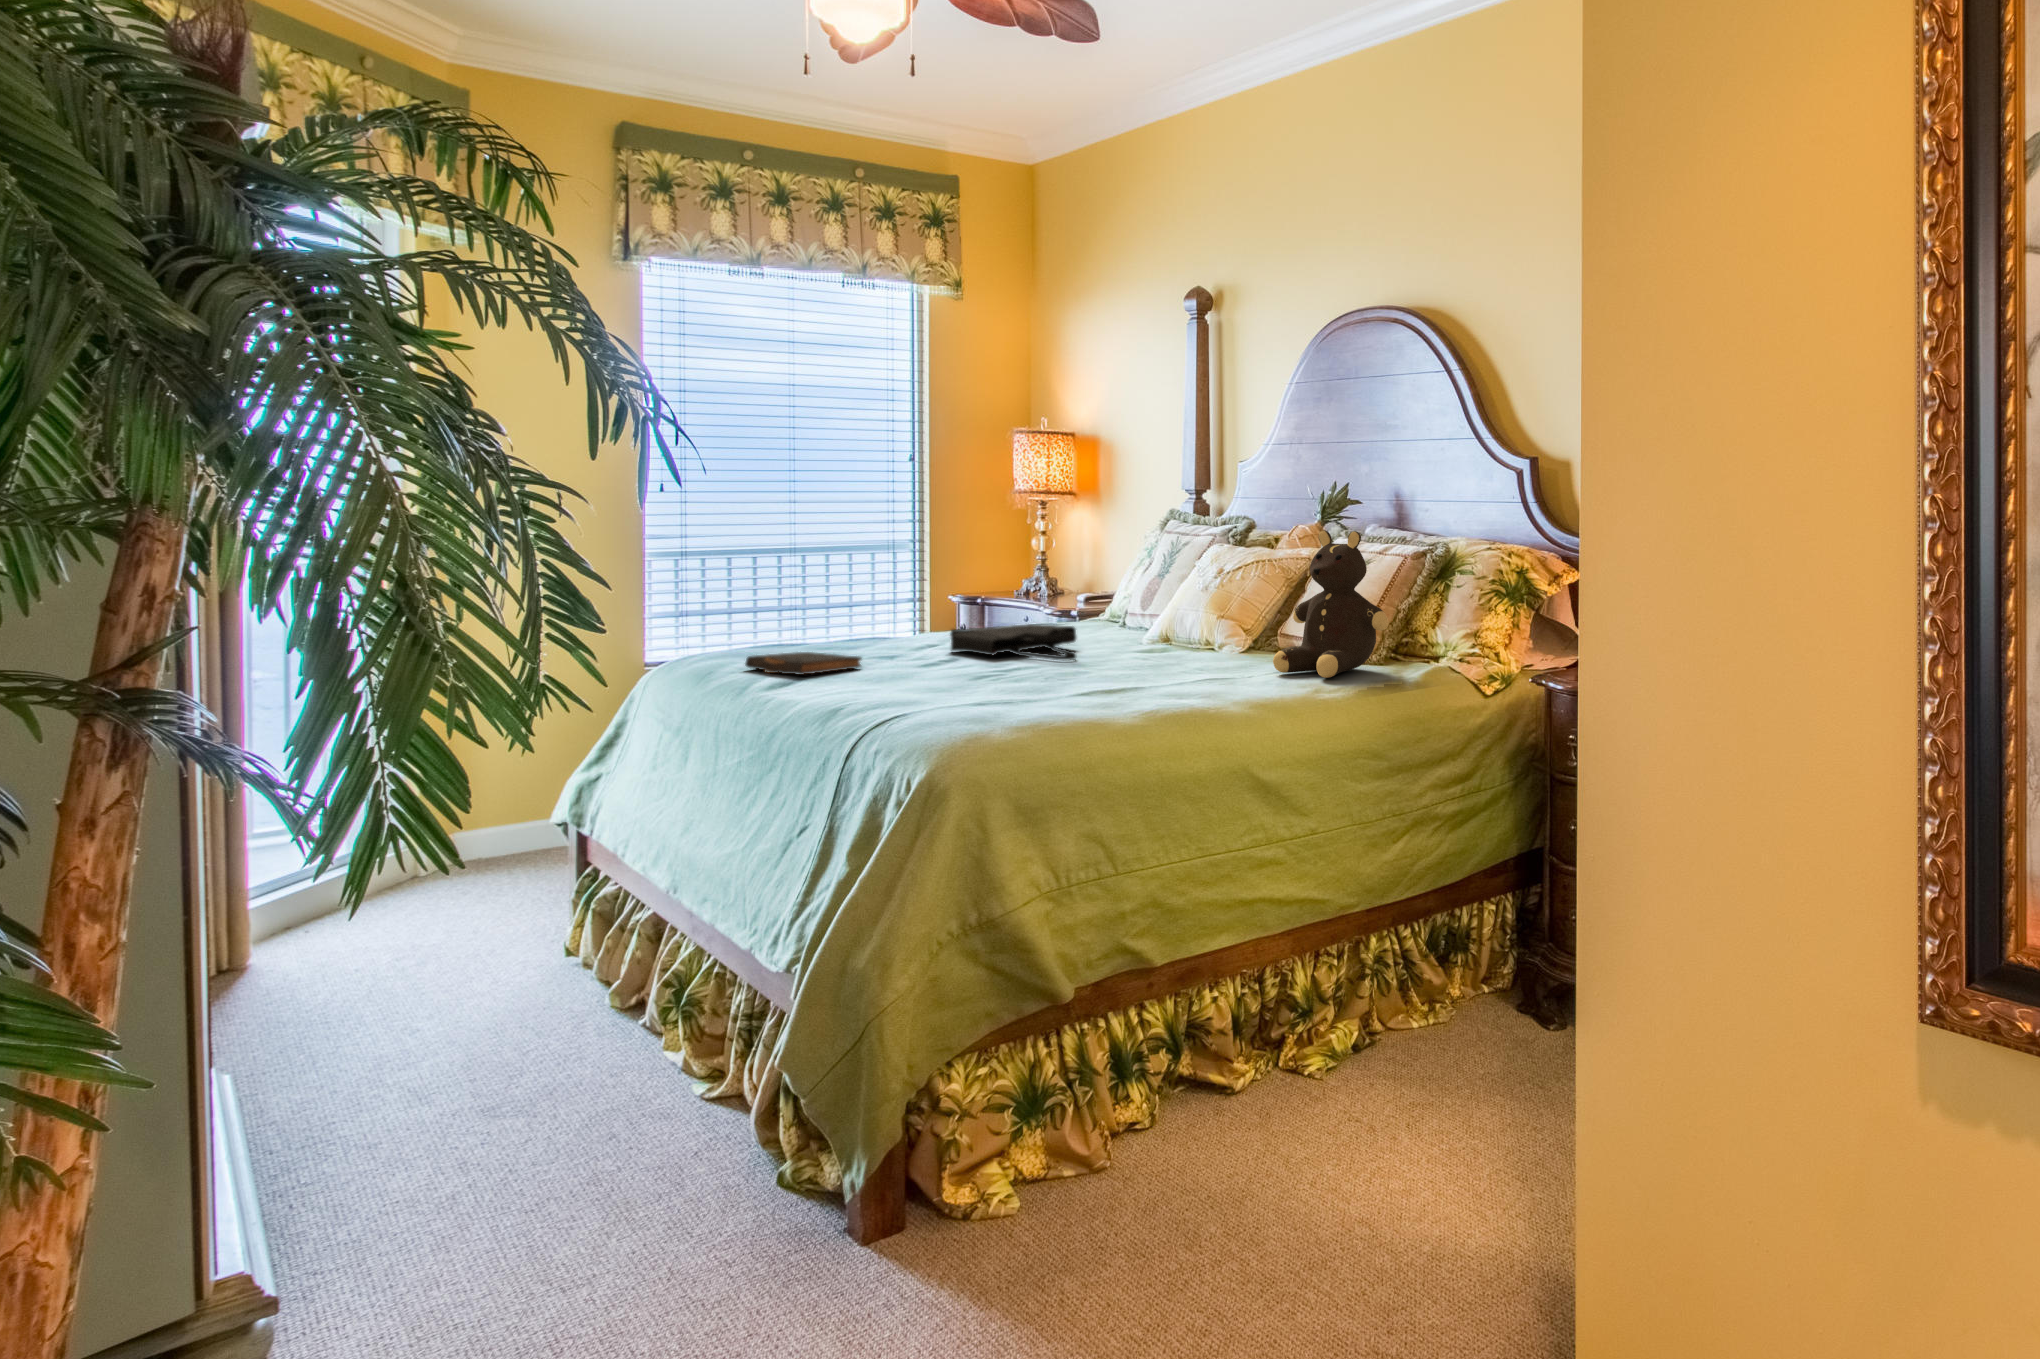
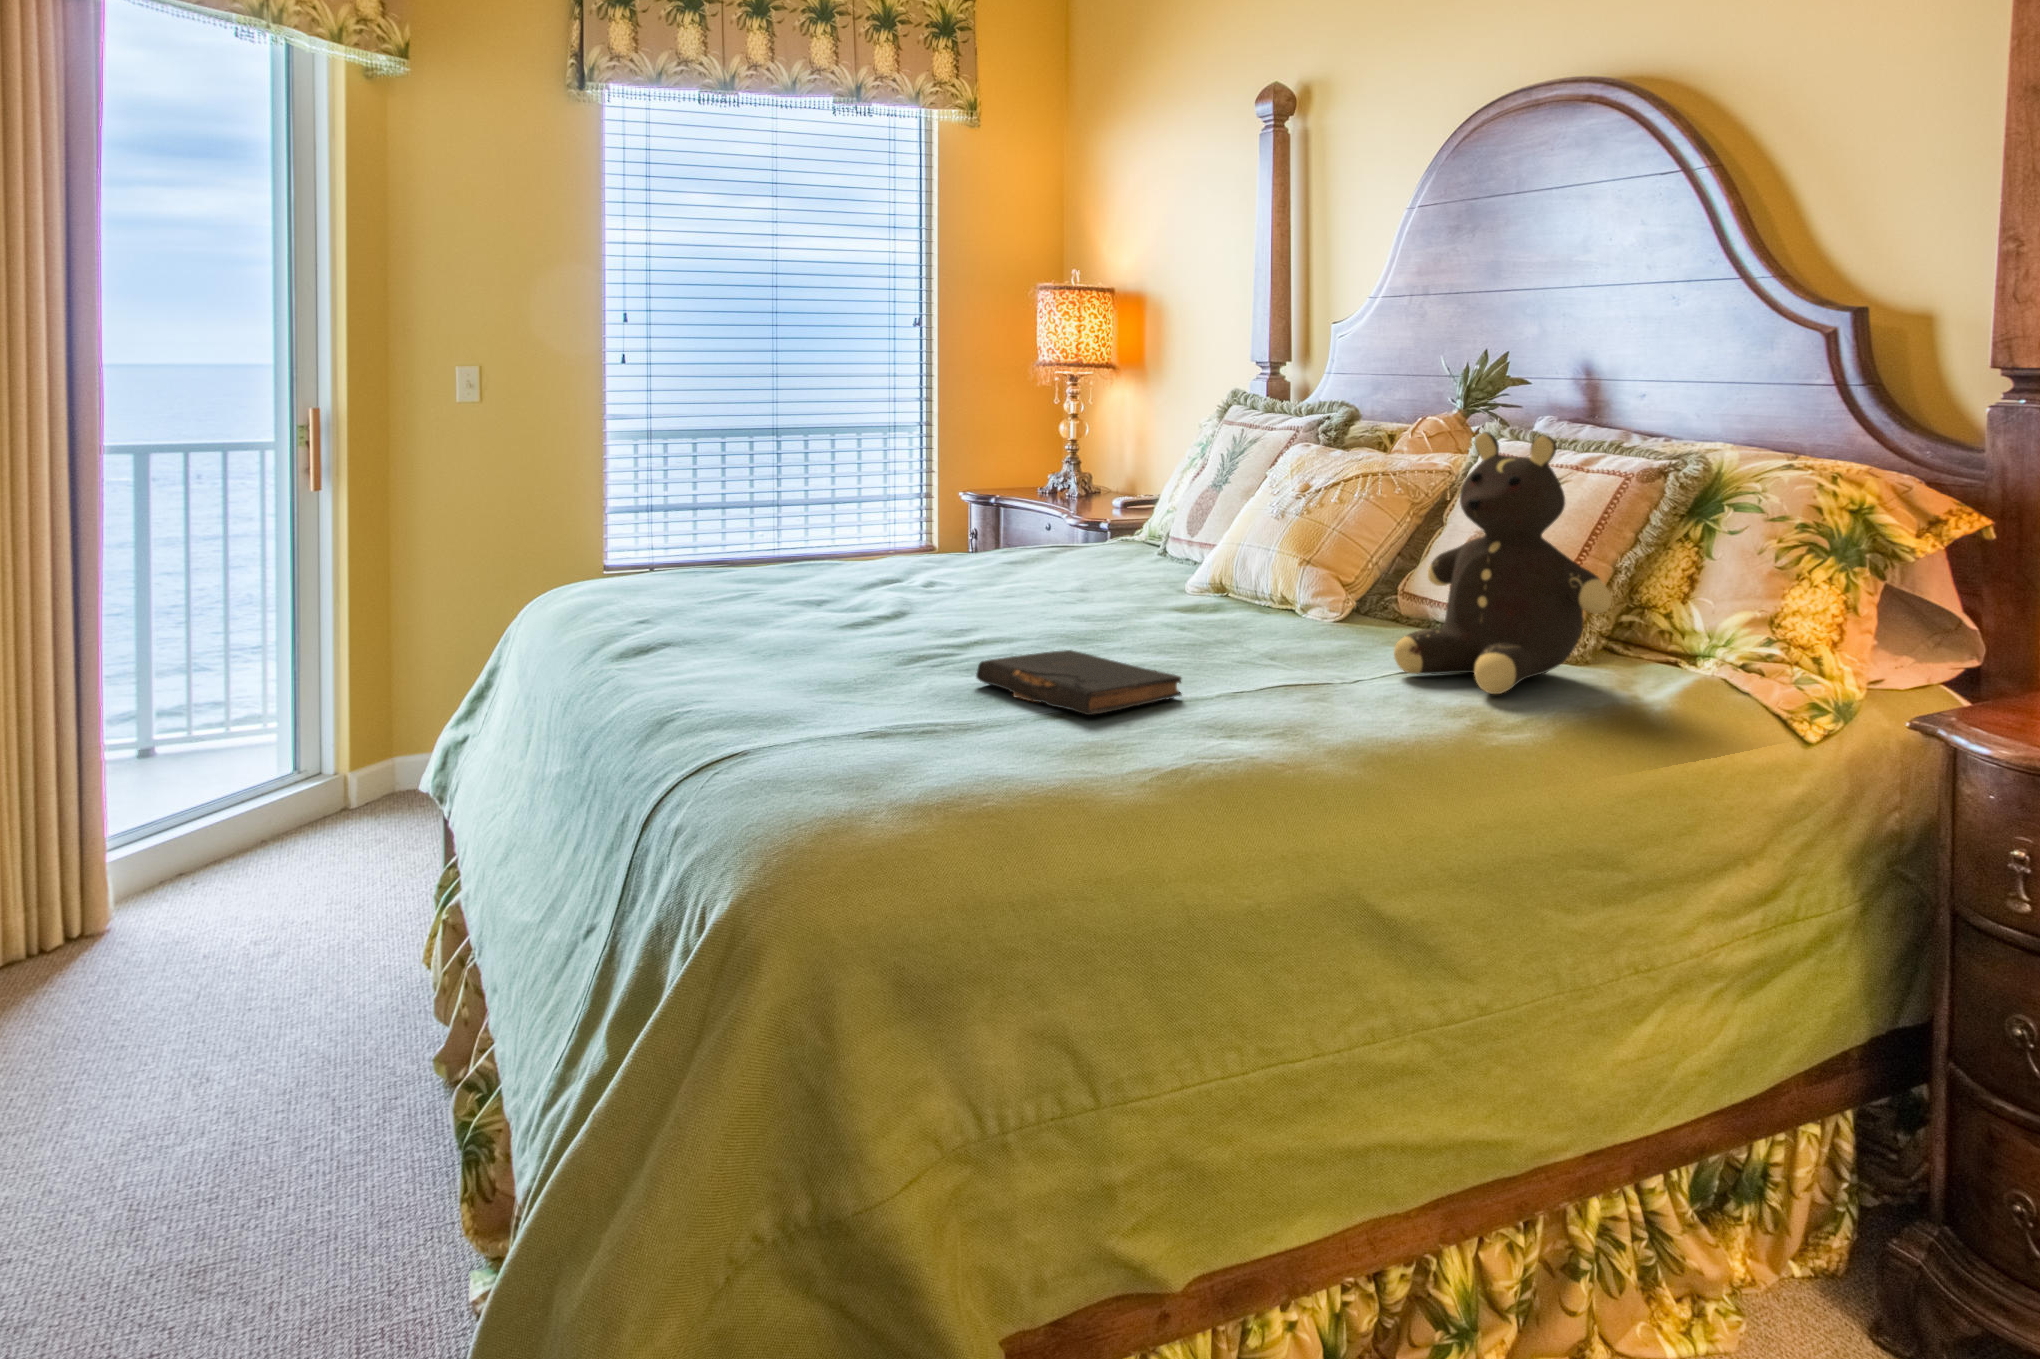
tote bag: present [950,624,1076,660] -> none [909,553,1085,620]
book: present [745,652,862,675] -> present [976,650,1182,715]

